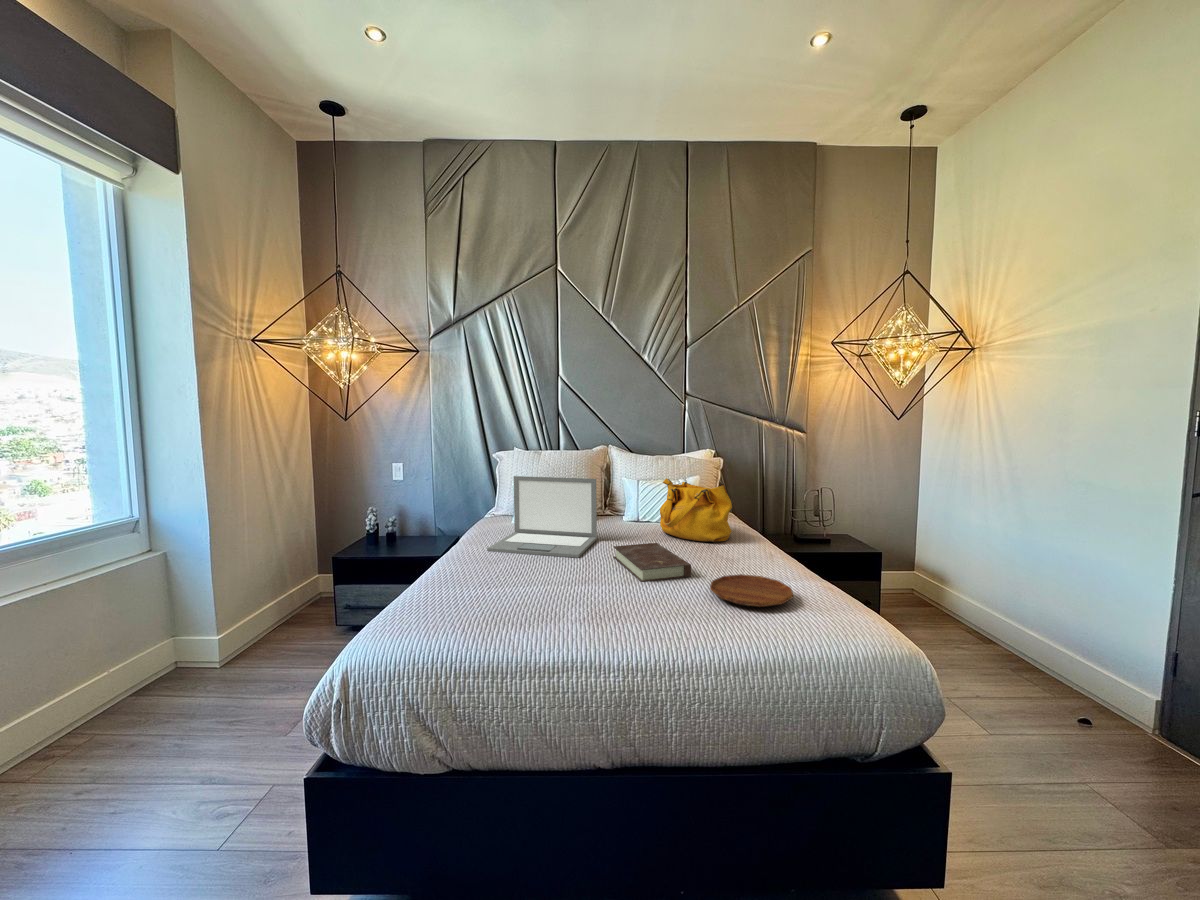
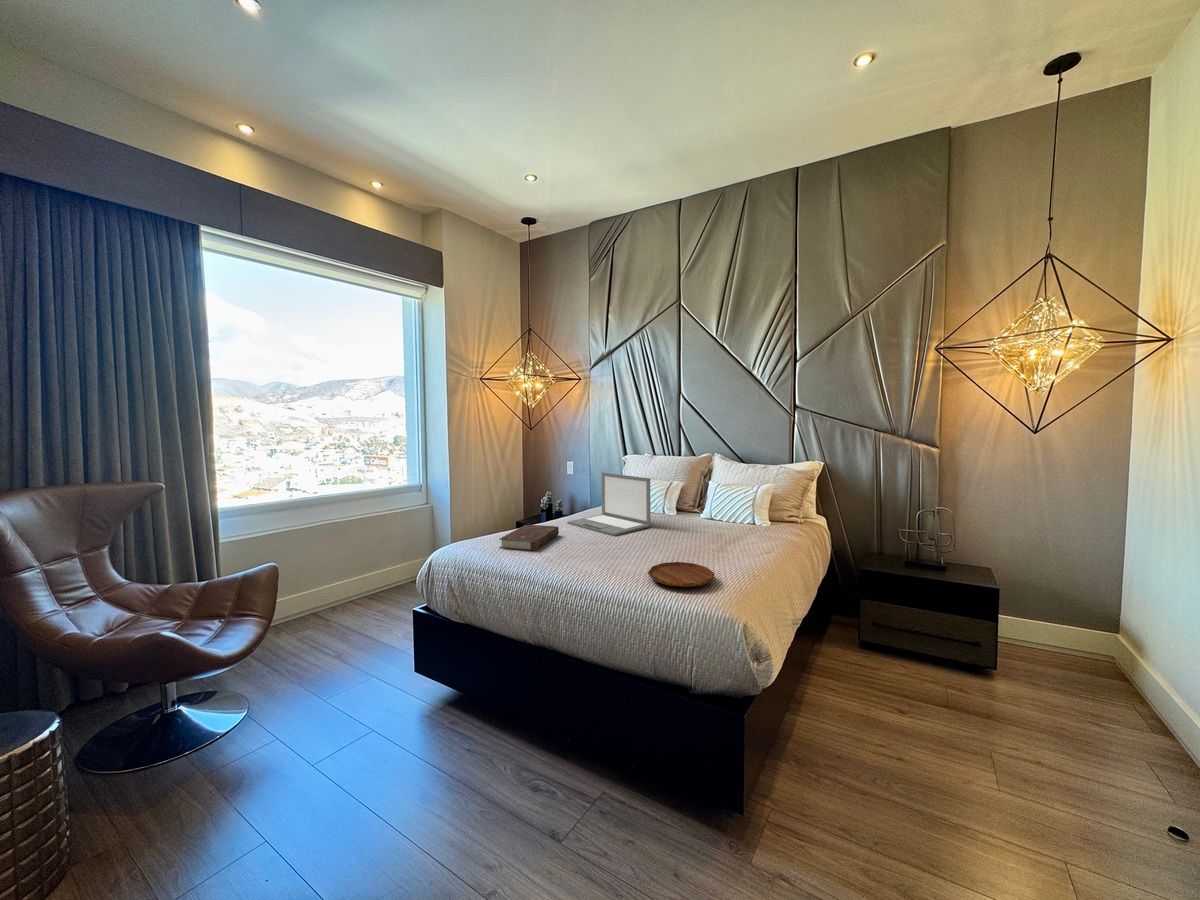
handbag: present [660,478,732,542] -> none [702,483,768,542]
book: present [614,543,691,582] -> present [499,525,559,551]

